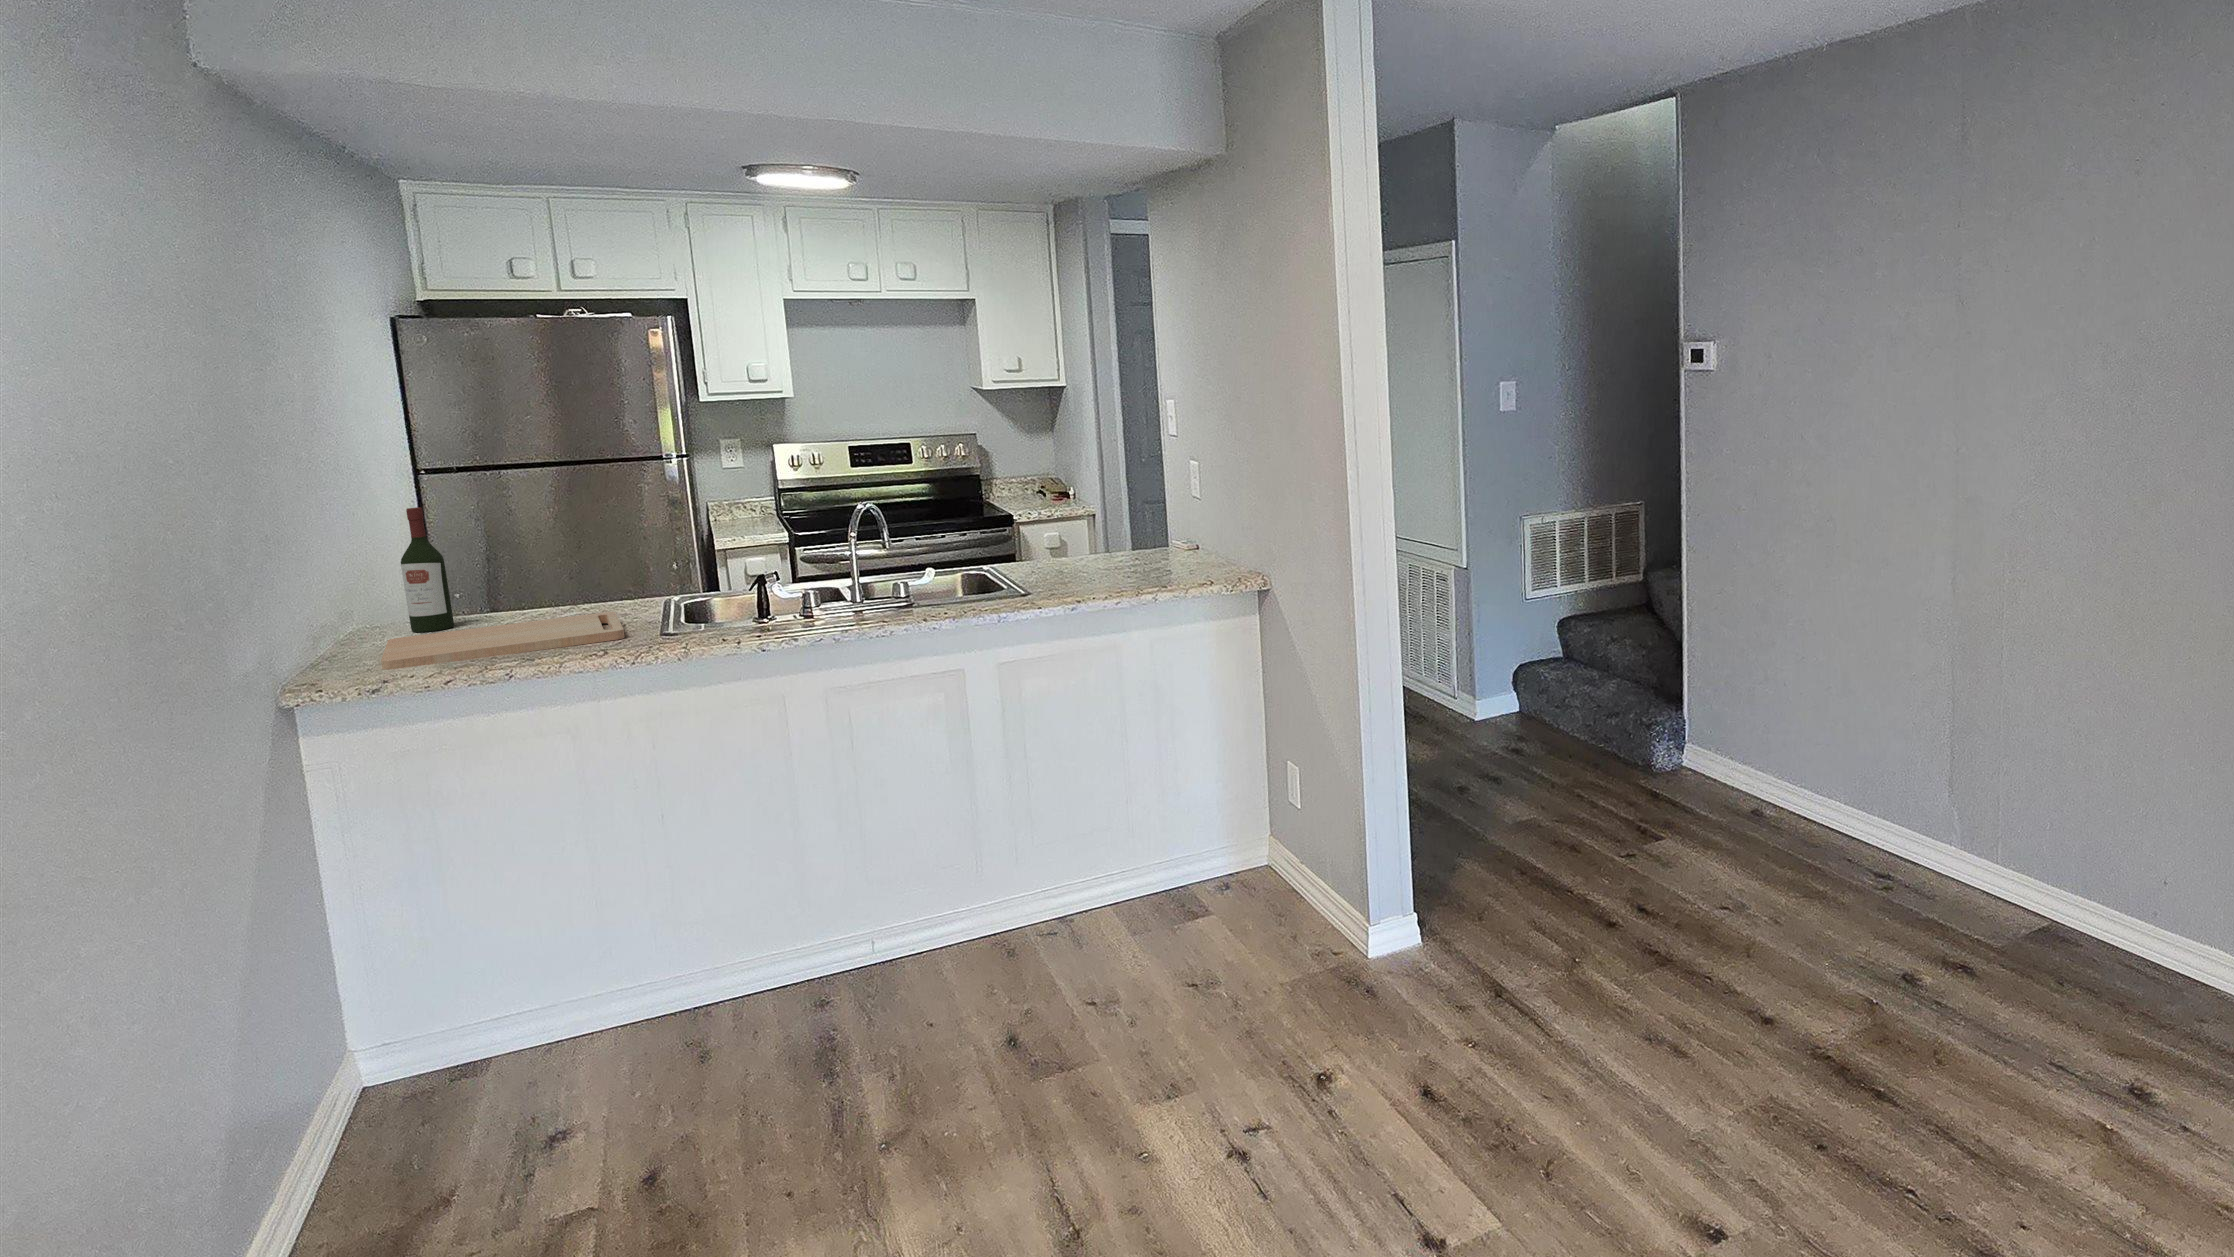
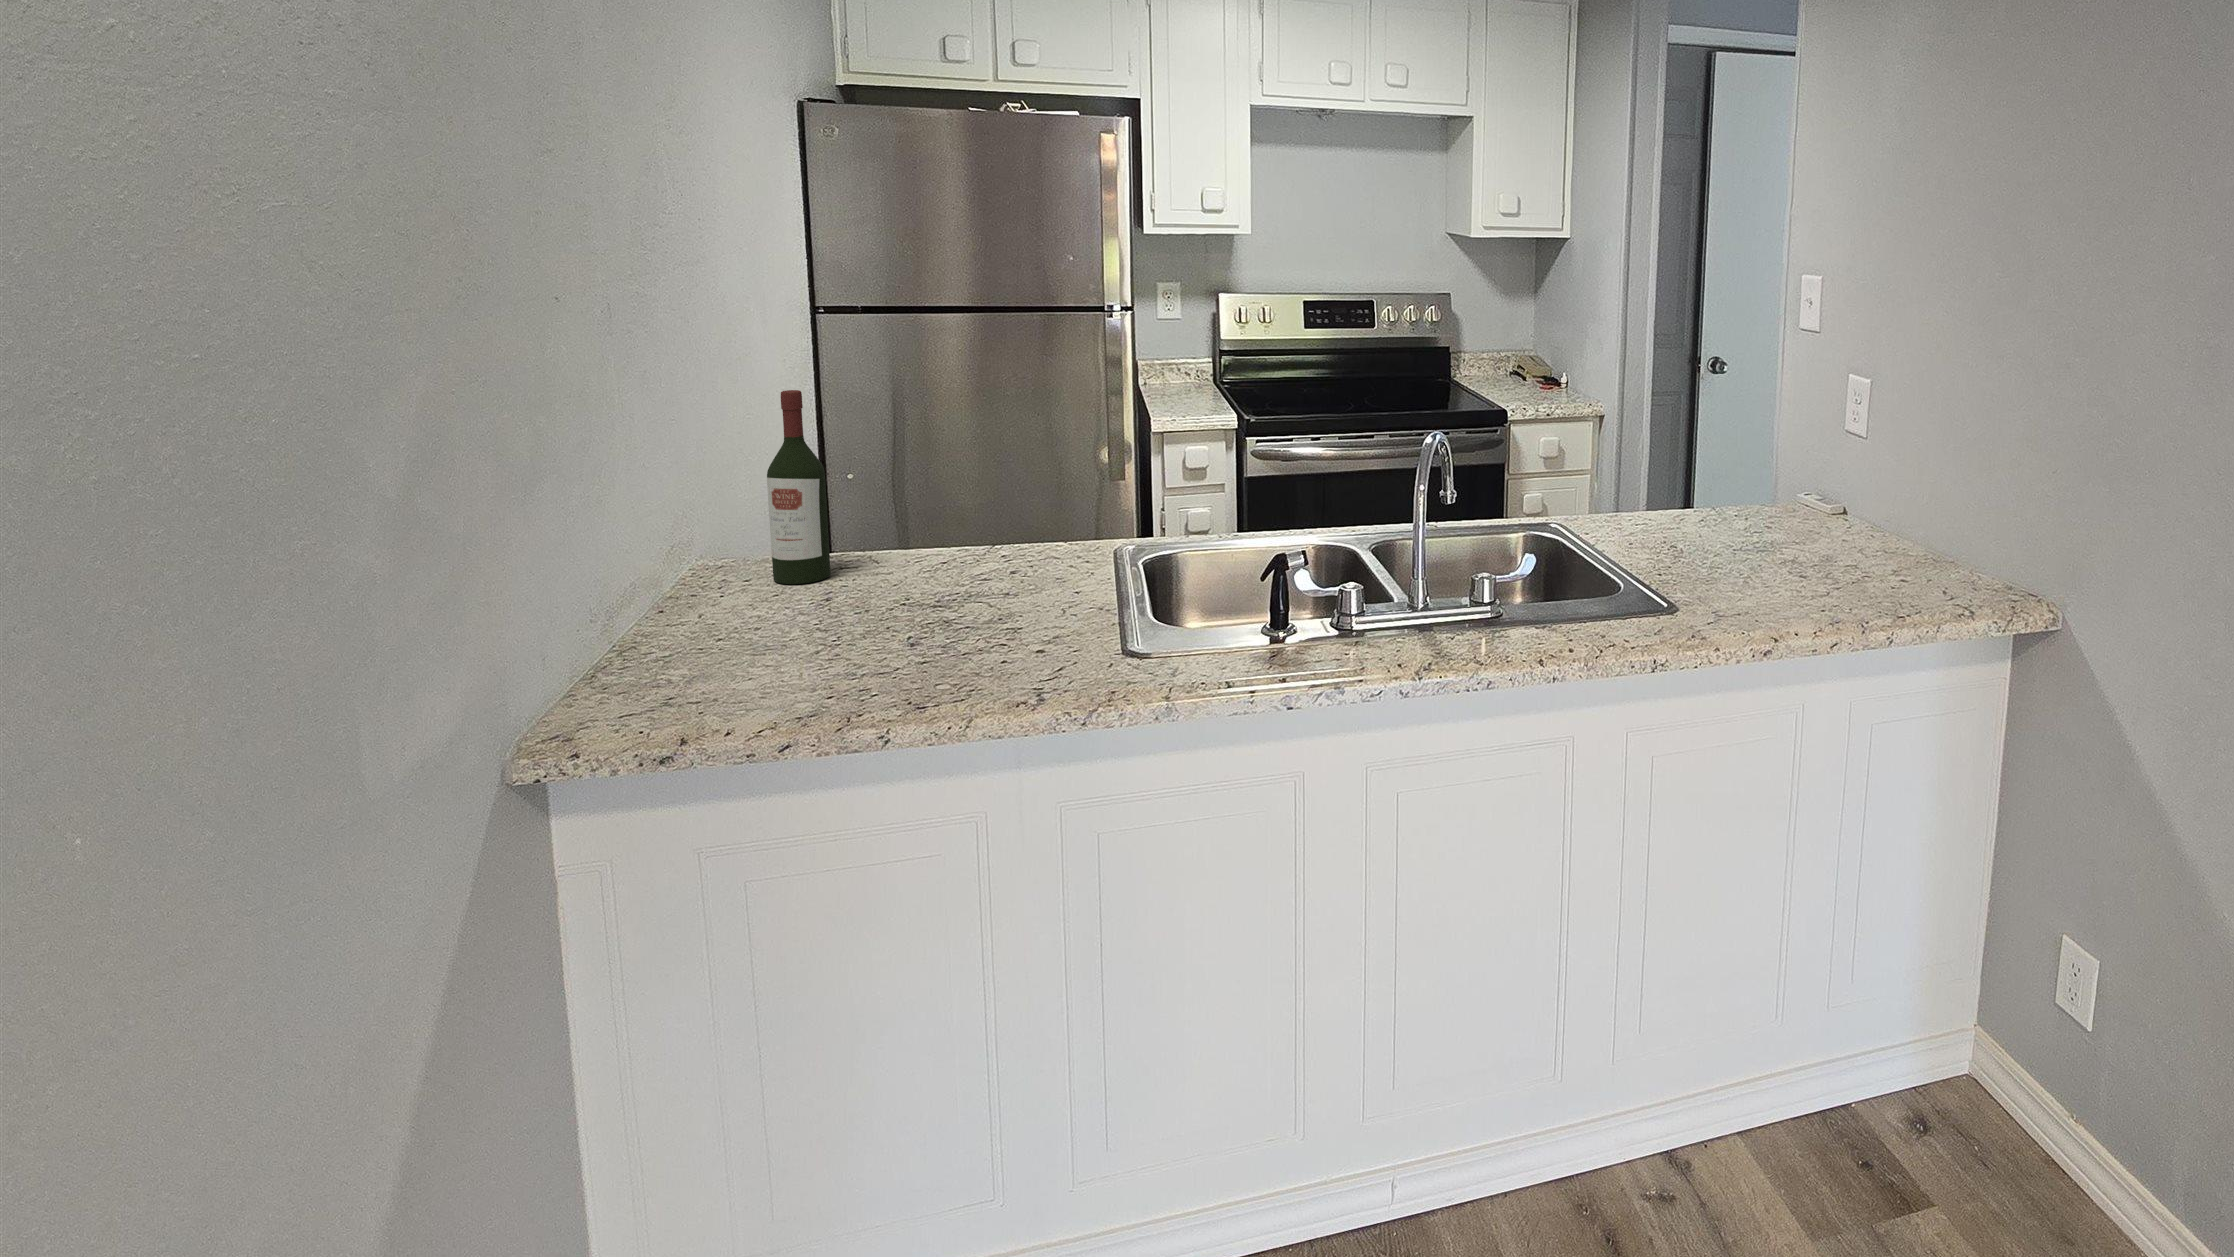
cutting board: present [381,612,625,670] -> none [706,582,1067,694]

